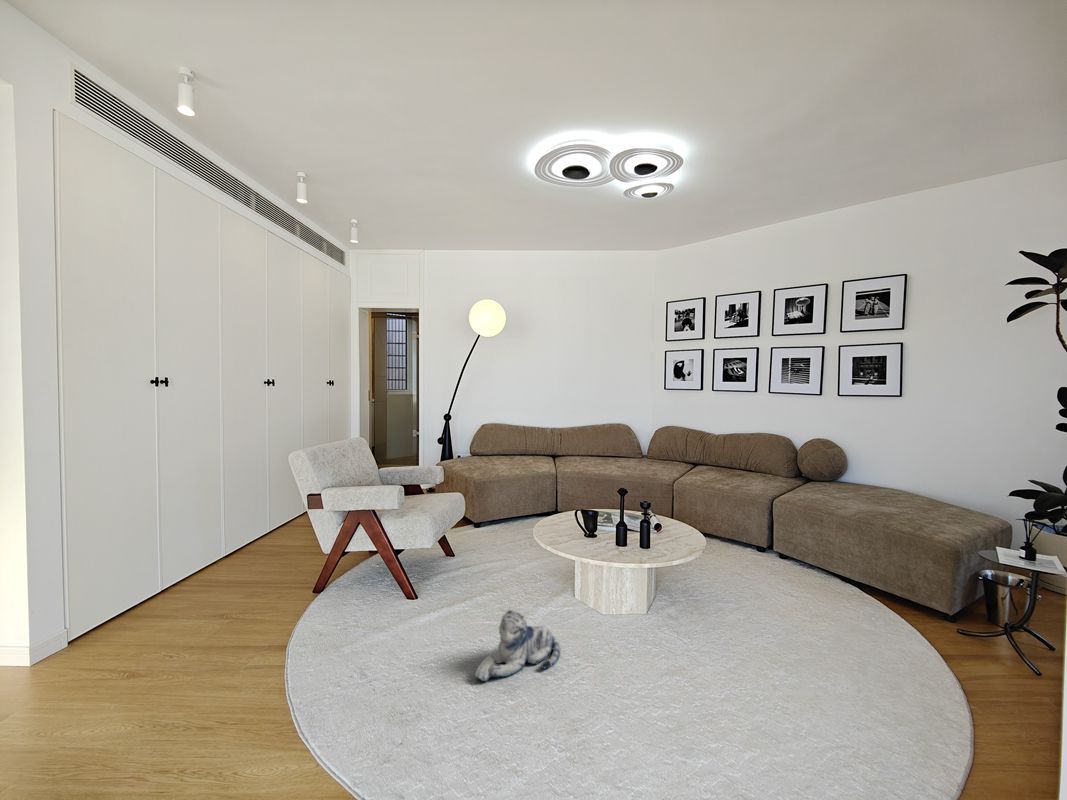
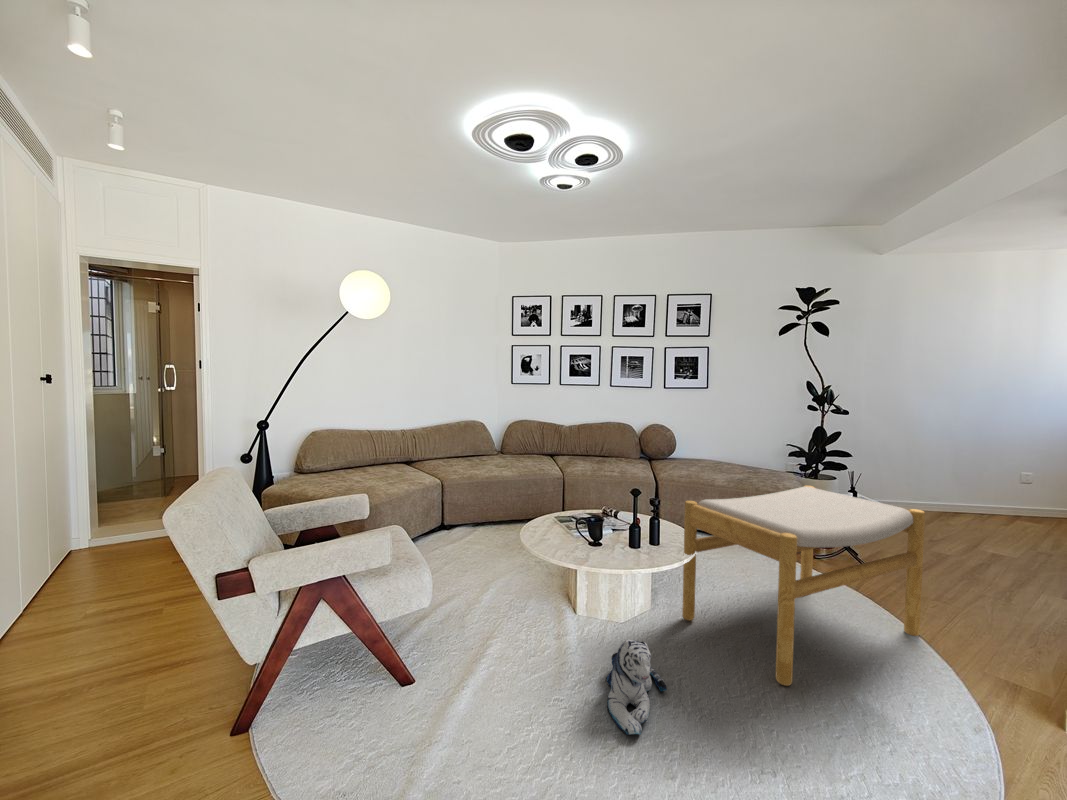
footstool: none [650,513,960,764] -> present [682,486,925,686]

